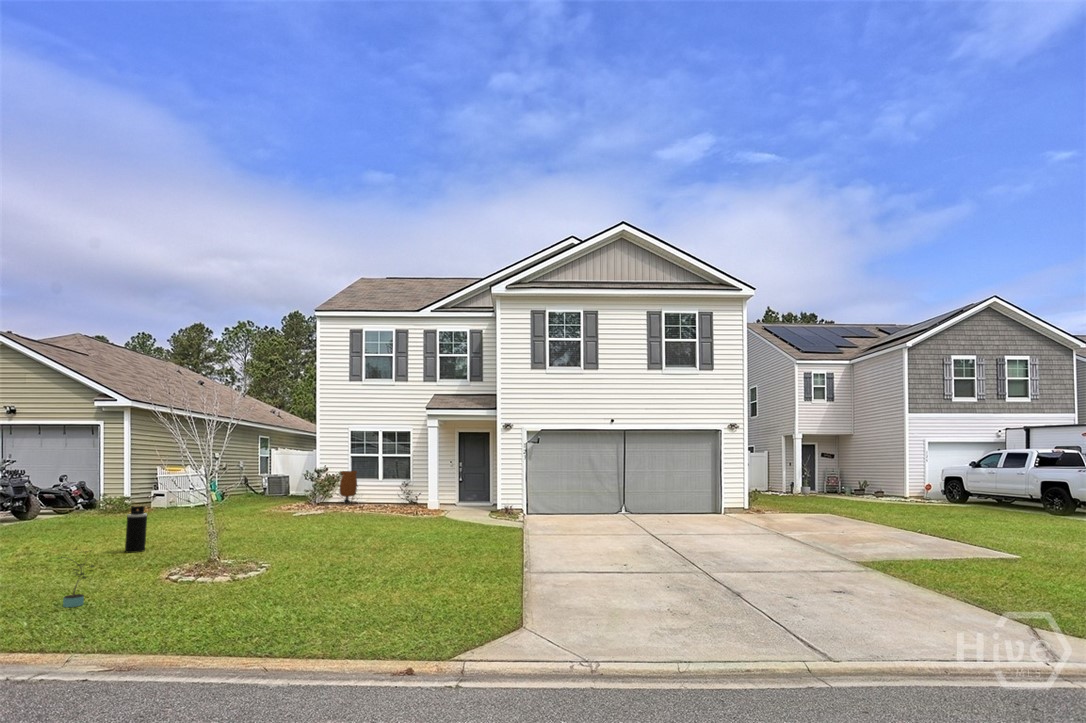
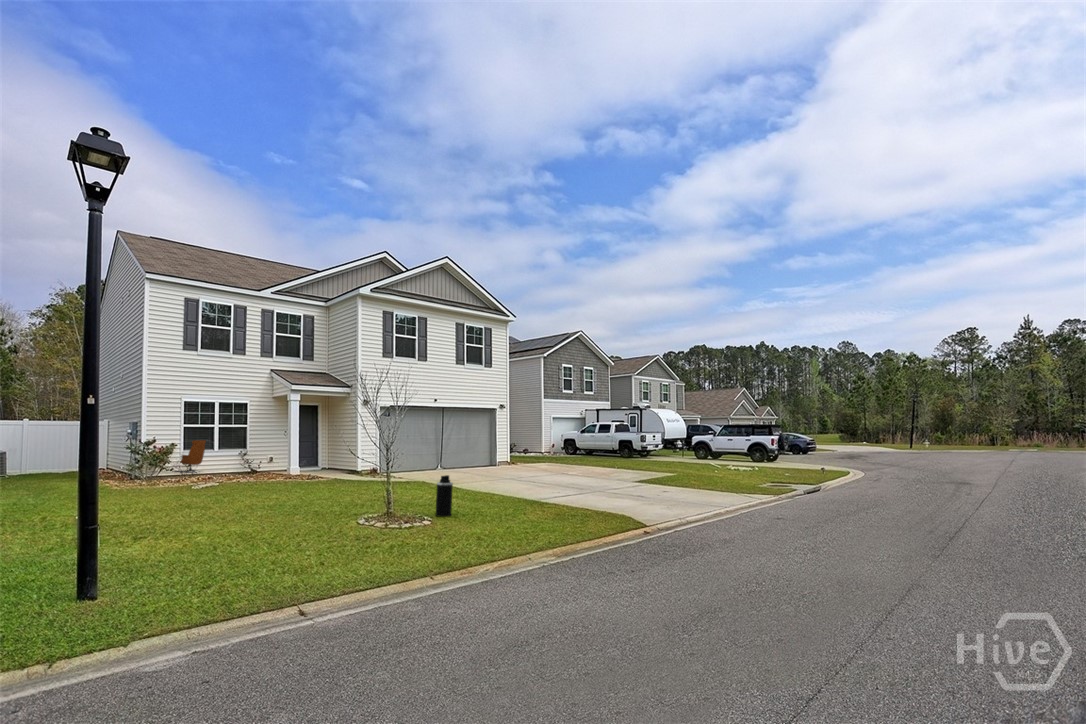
trash can: present [125,506,147,553] -> present [436,475,453,517]
potted plant: present [59,548,94,607] -> none [403,494,425,536]

